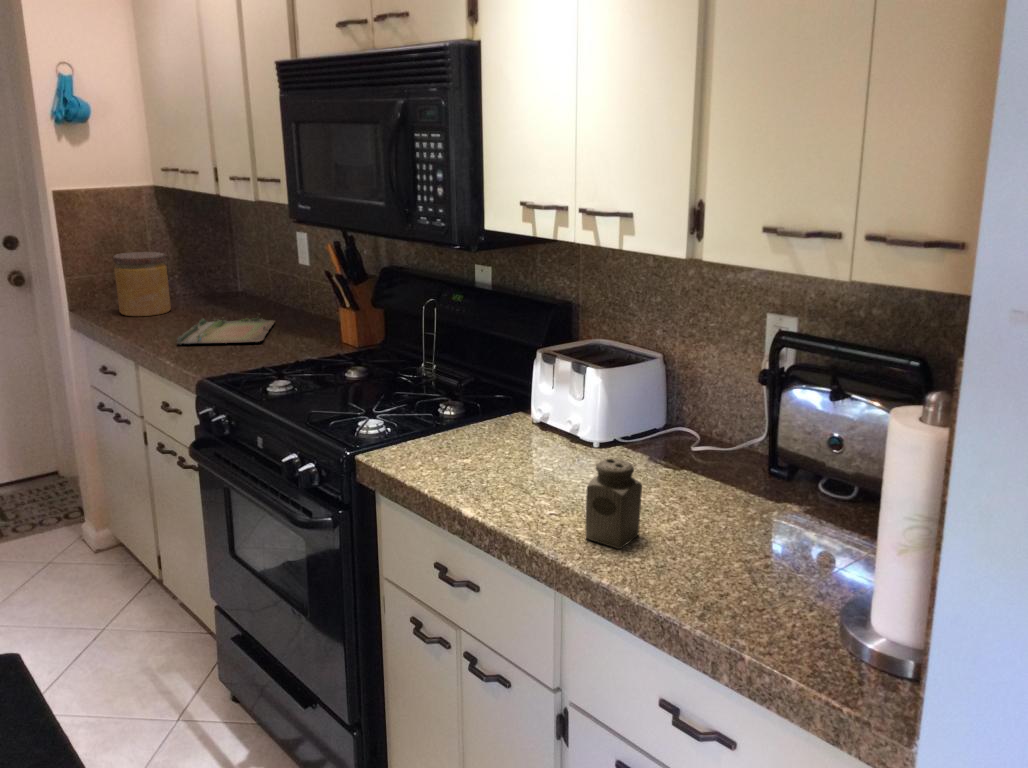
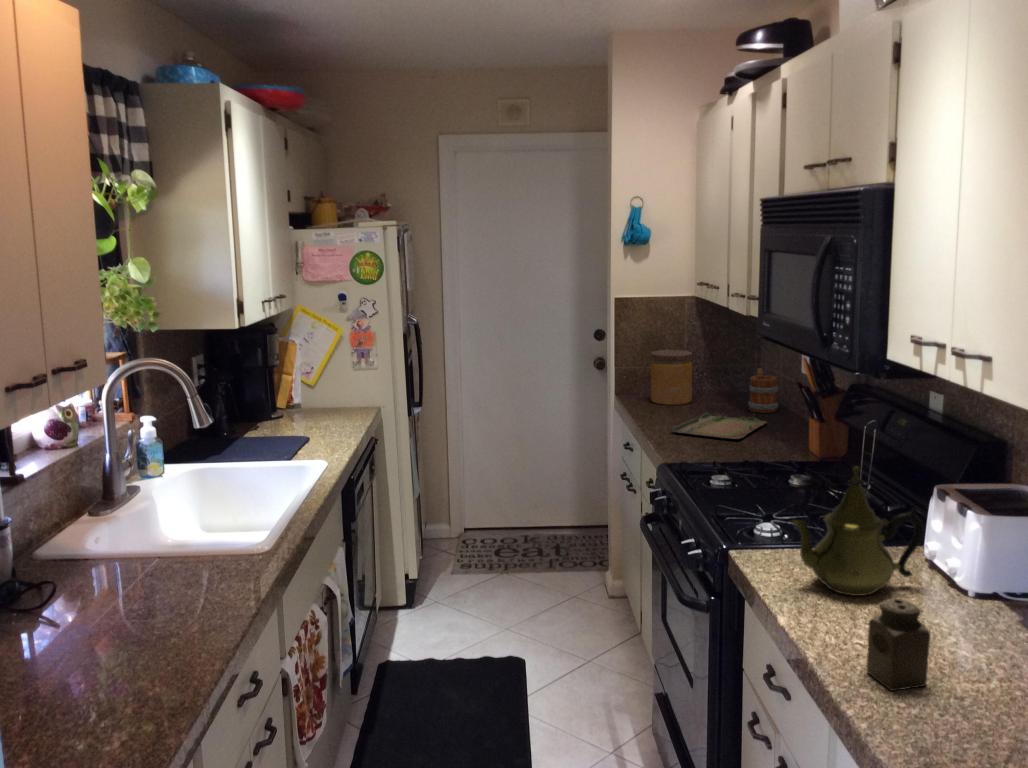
mug: none [240,265,274,313] -> present [748,368,778,413]
teapot: none [444,339,551,472] -> present [792,466,924,596]

